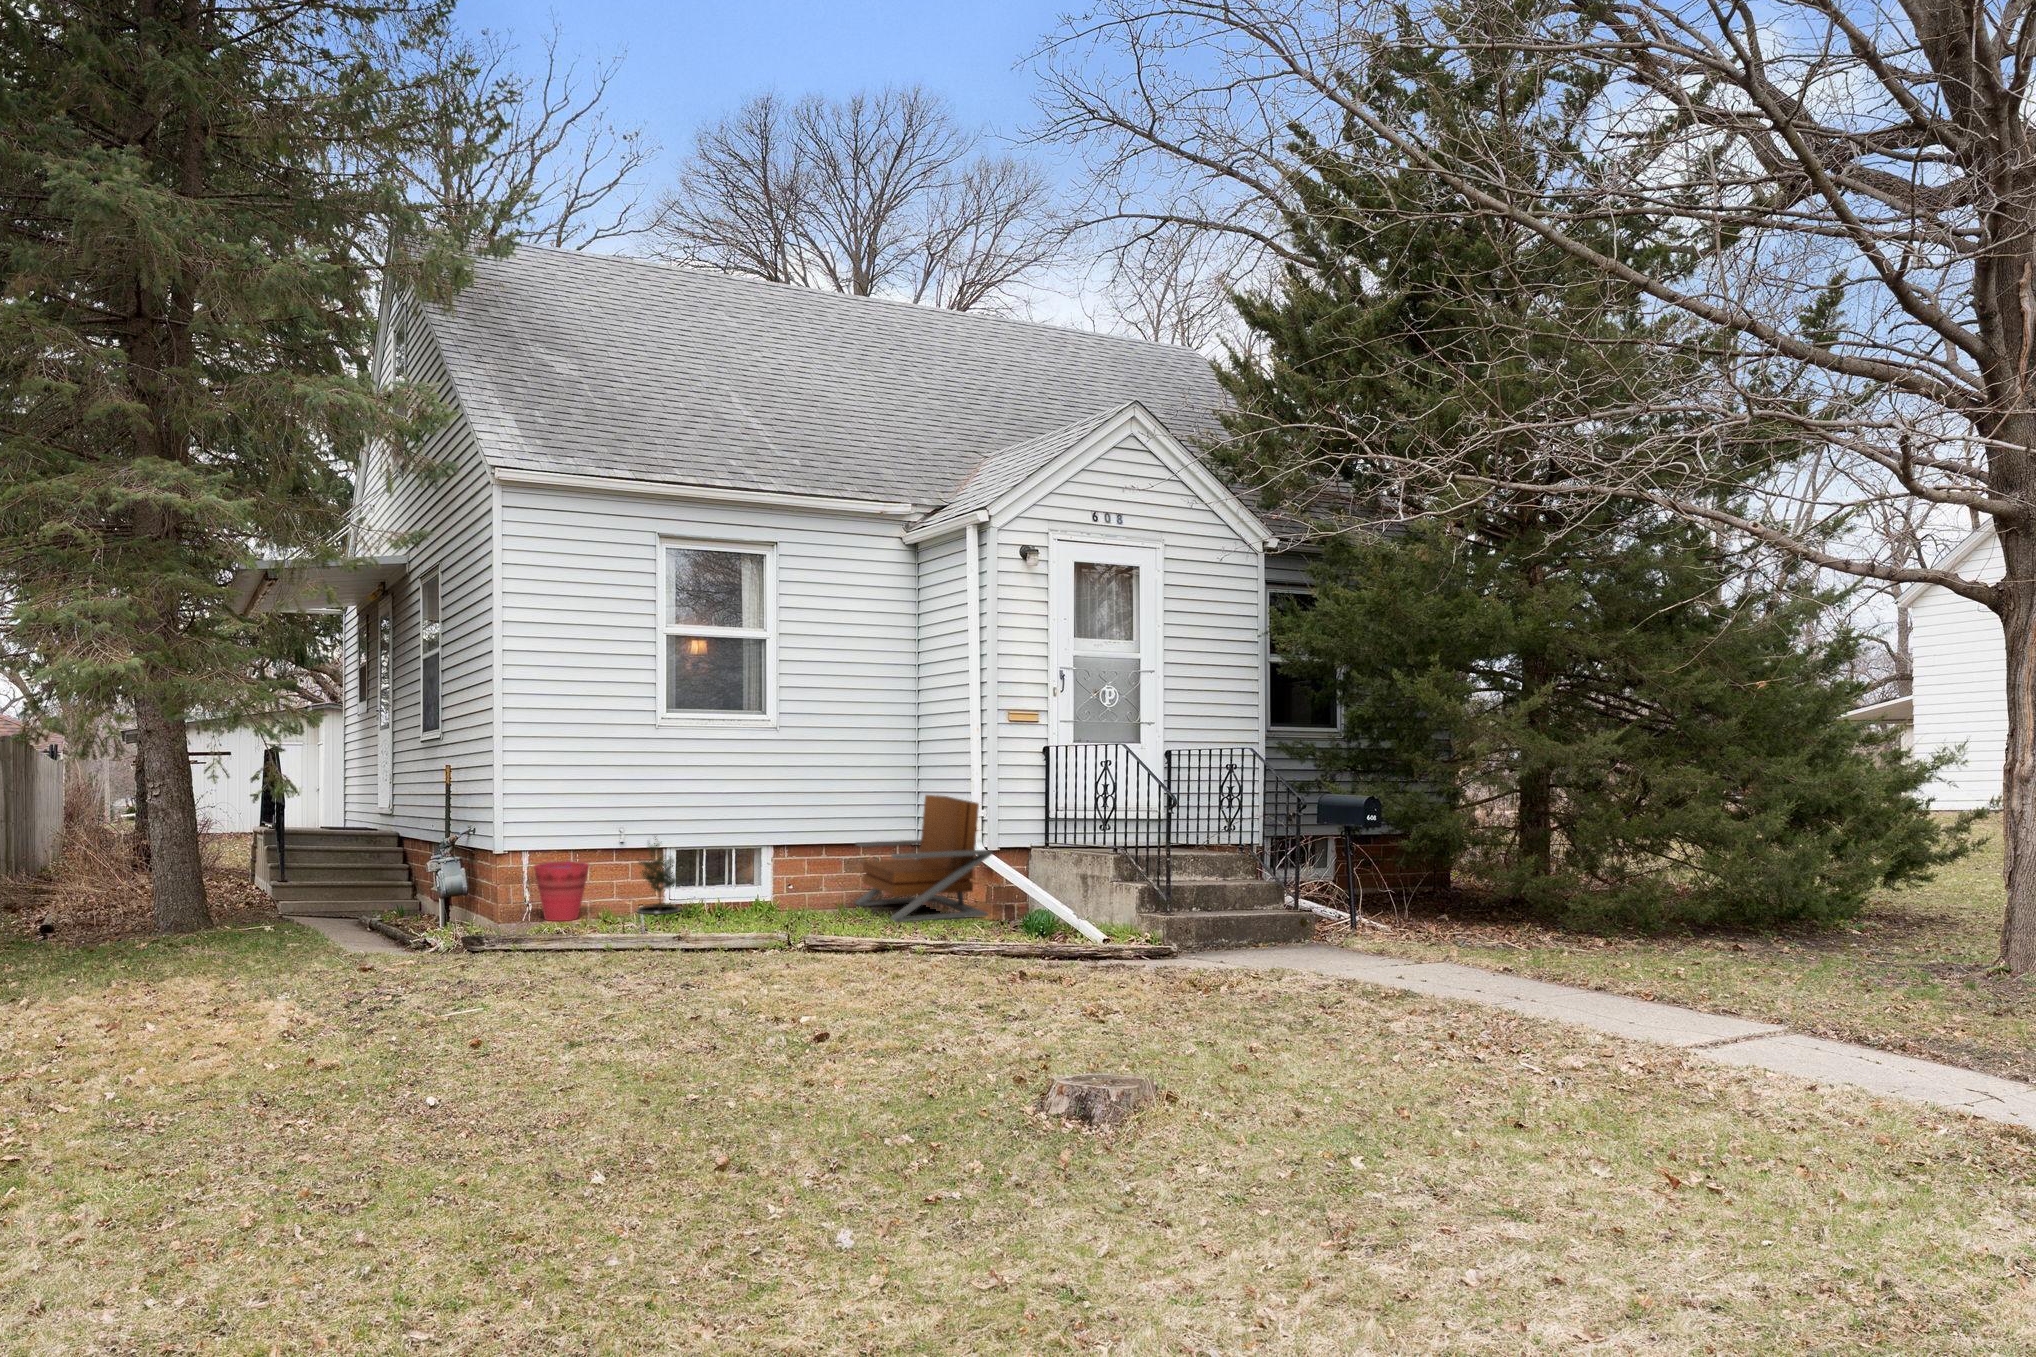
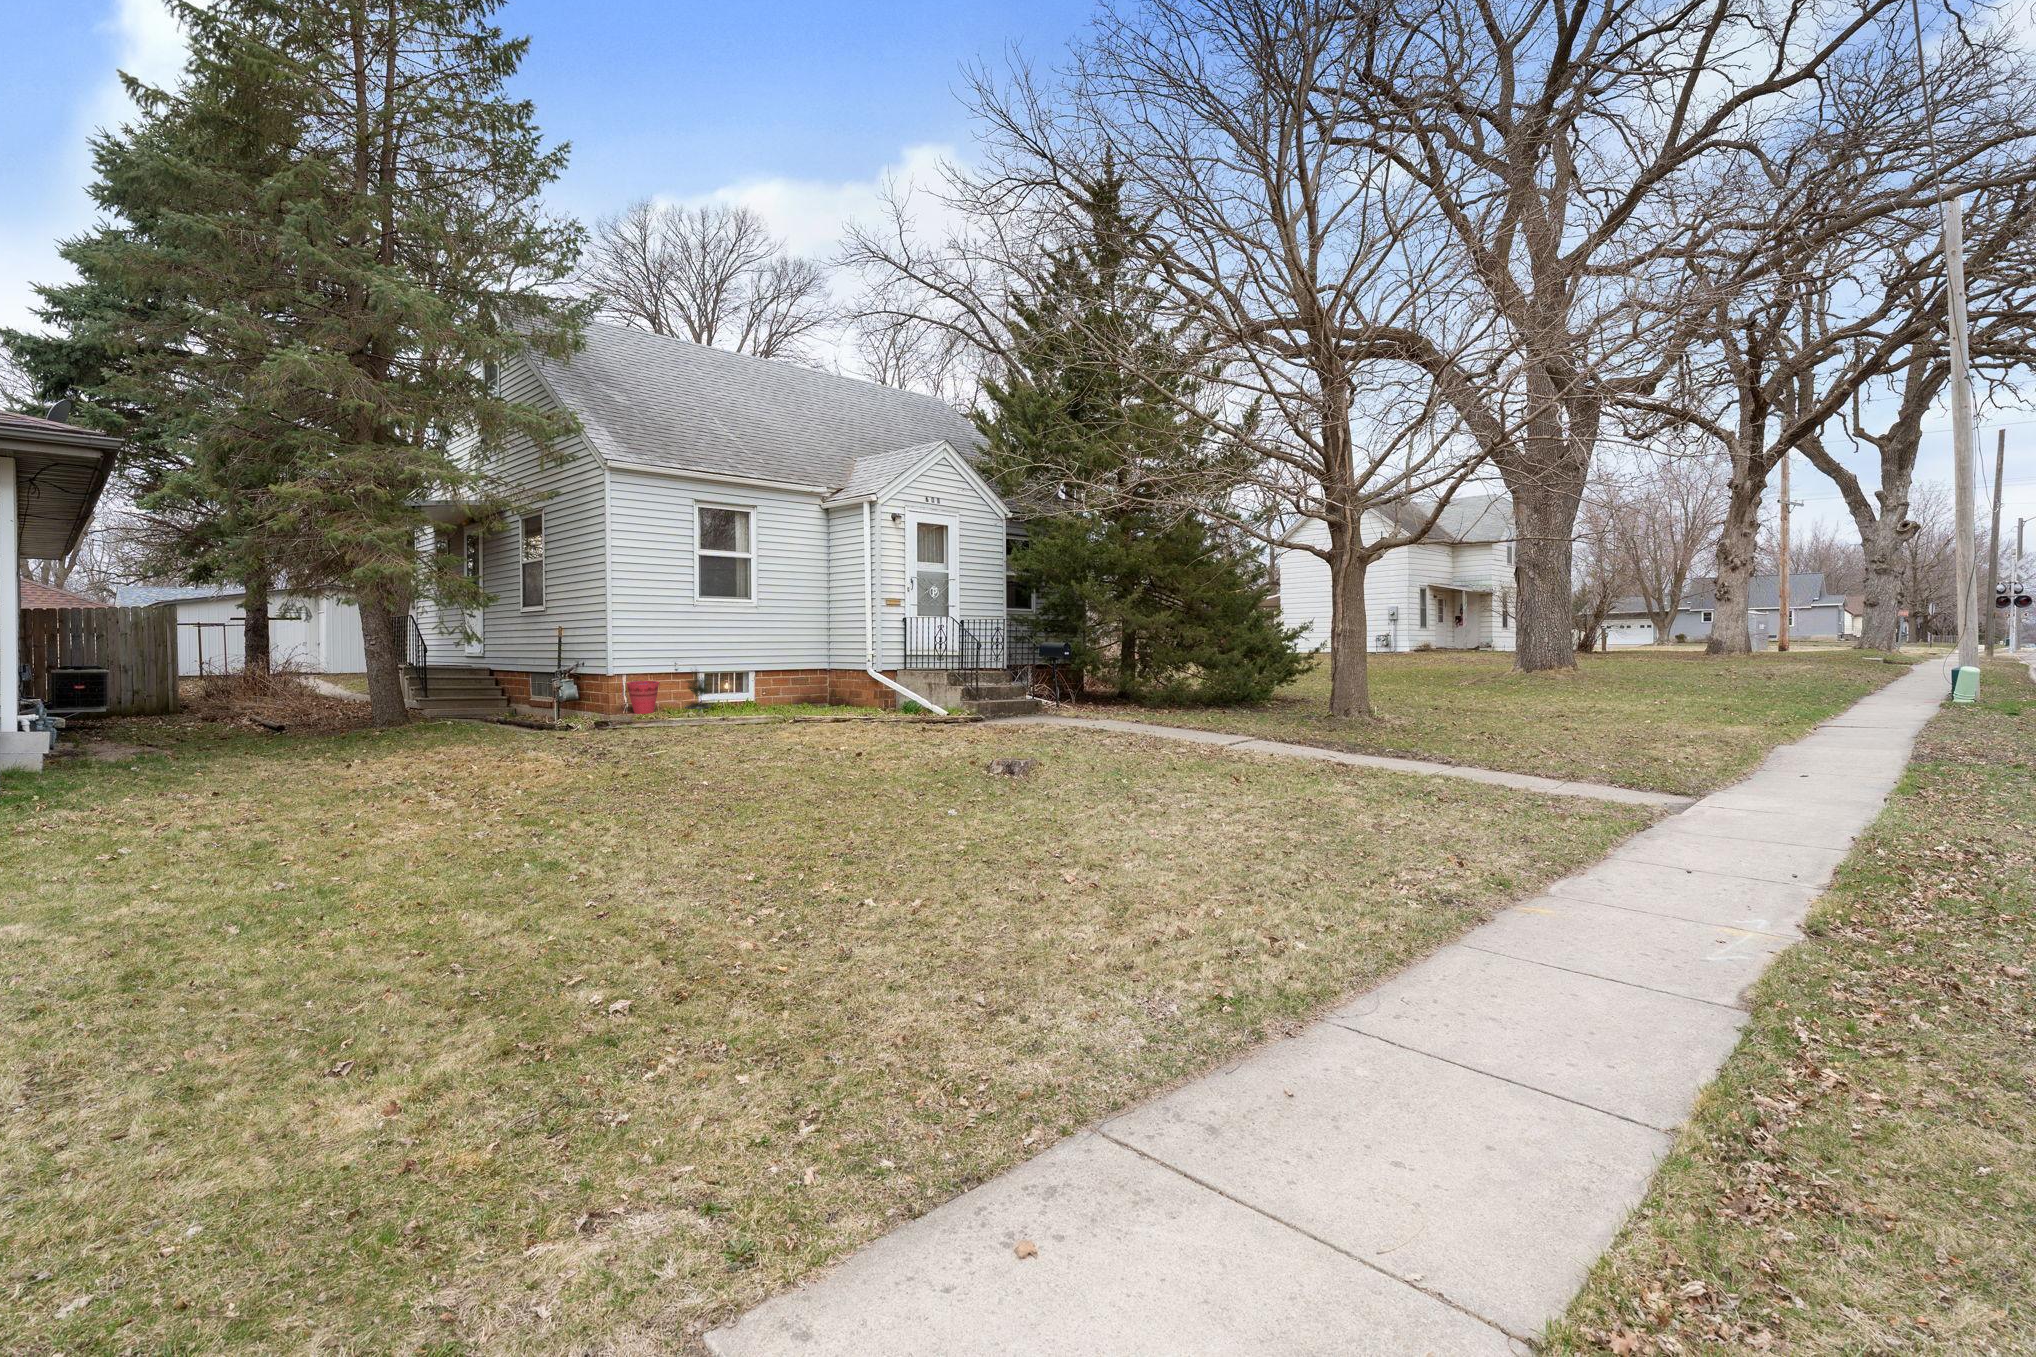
lounge chair: present [855,795,992,922] -> none [805,643,882,710]

